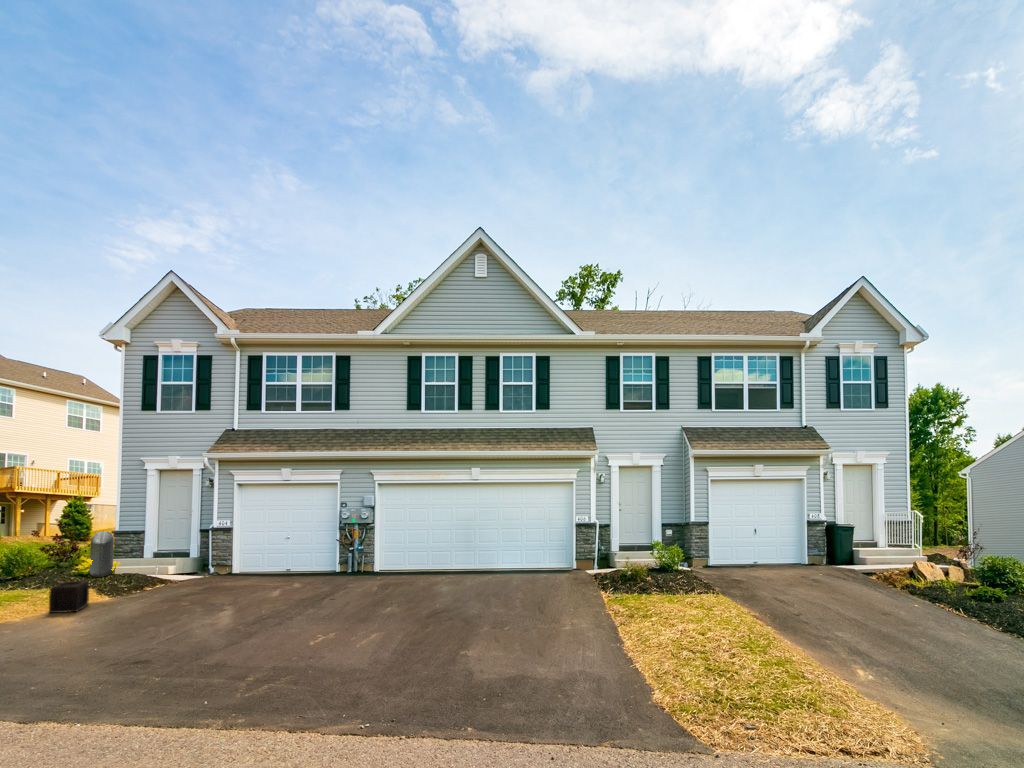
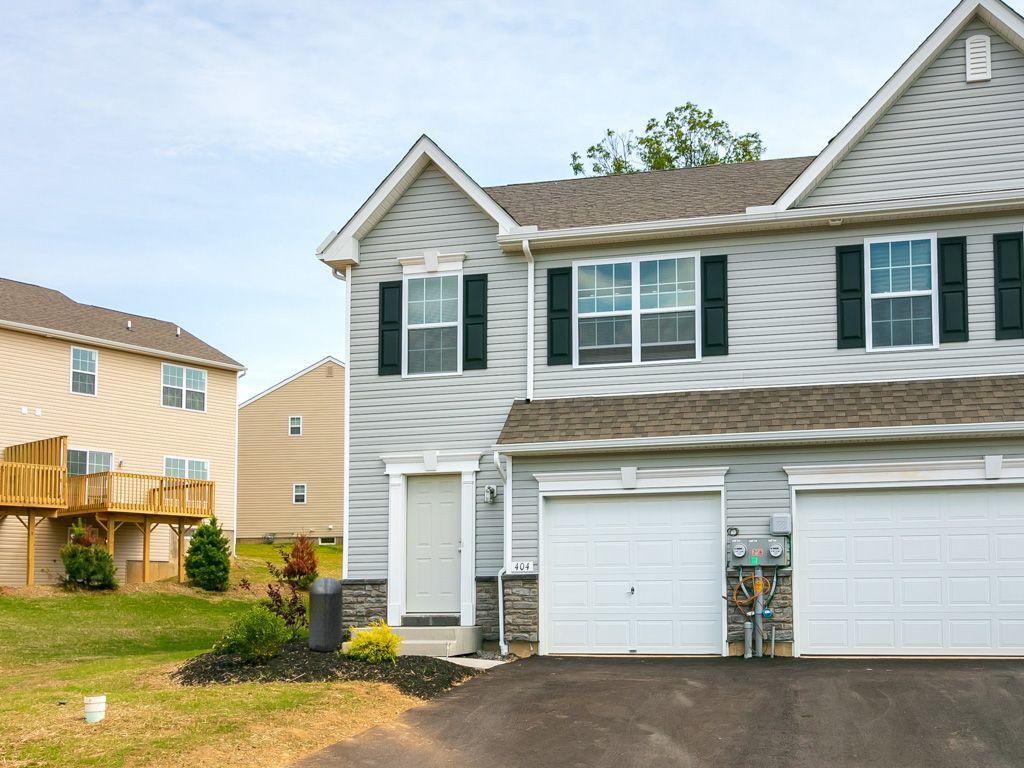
wooden crate: present [49,581,89,613] -> none [267,634,322,681]

